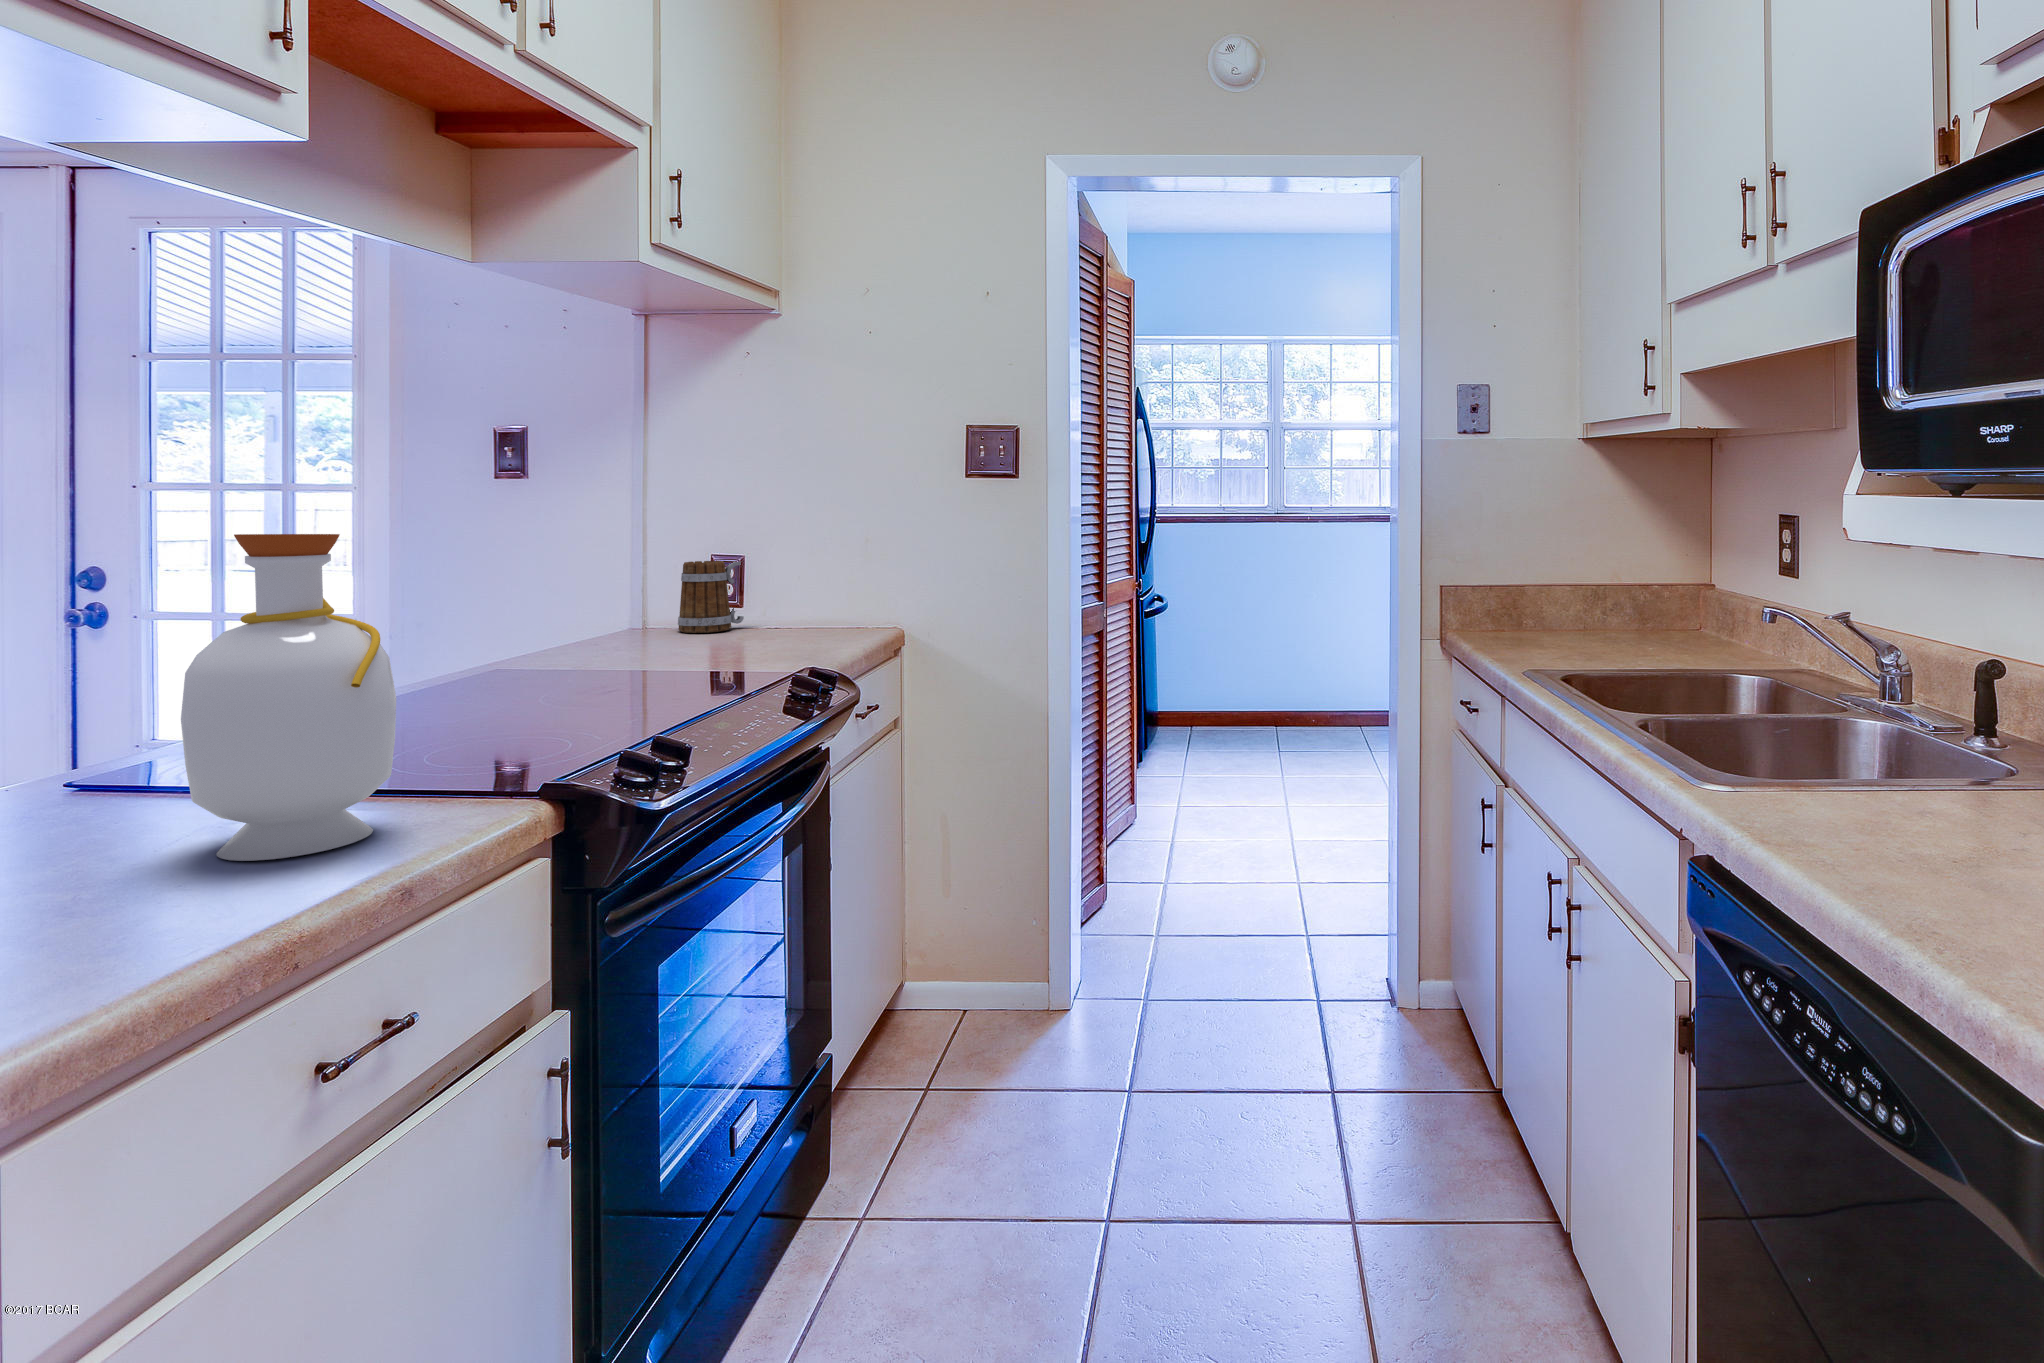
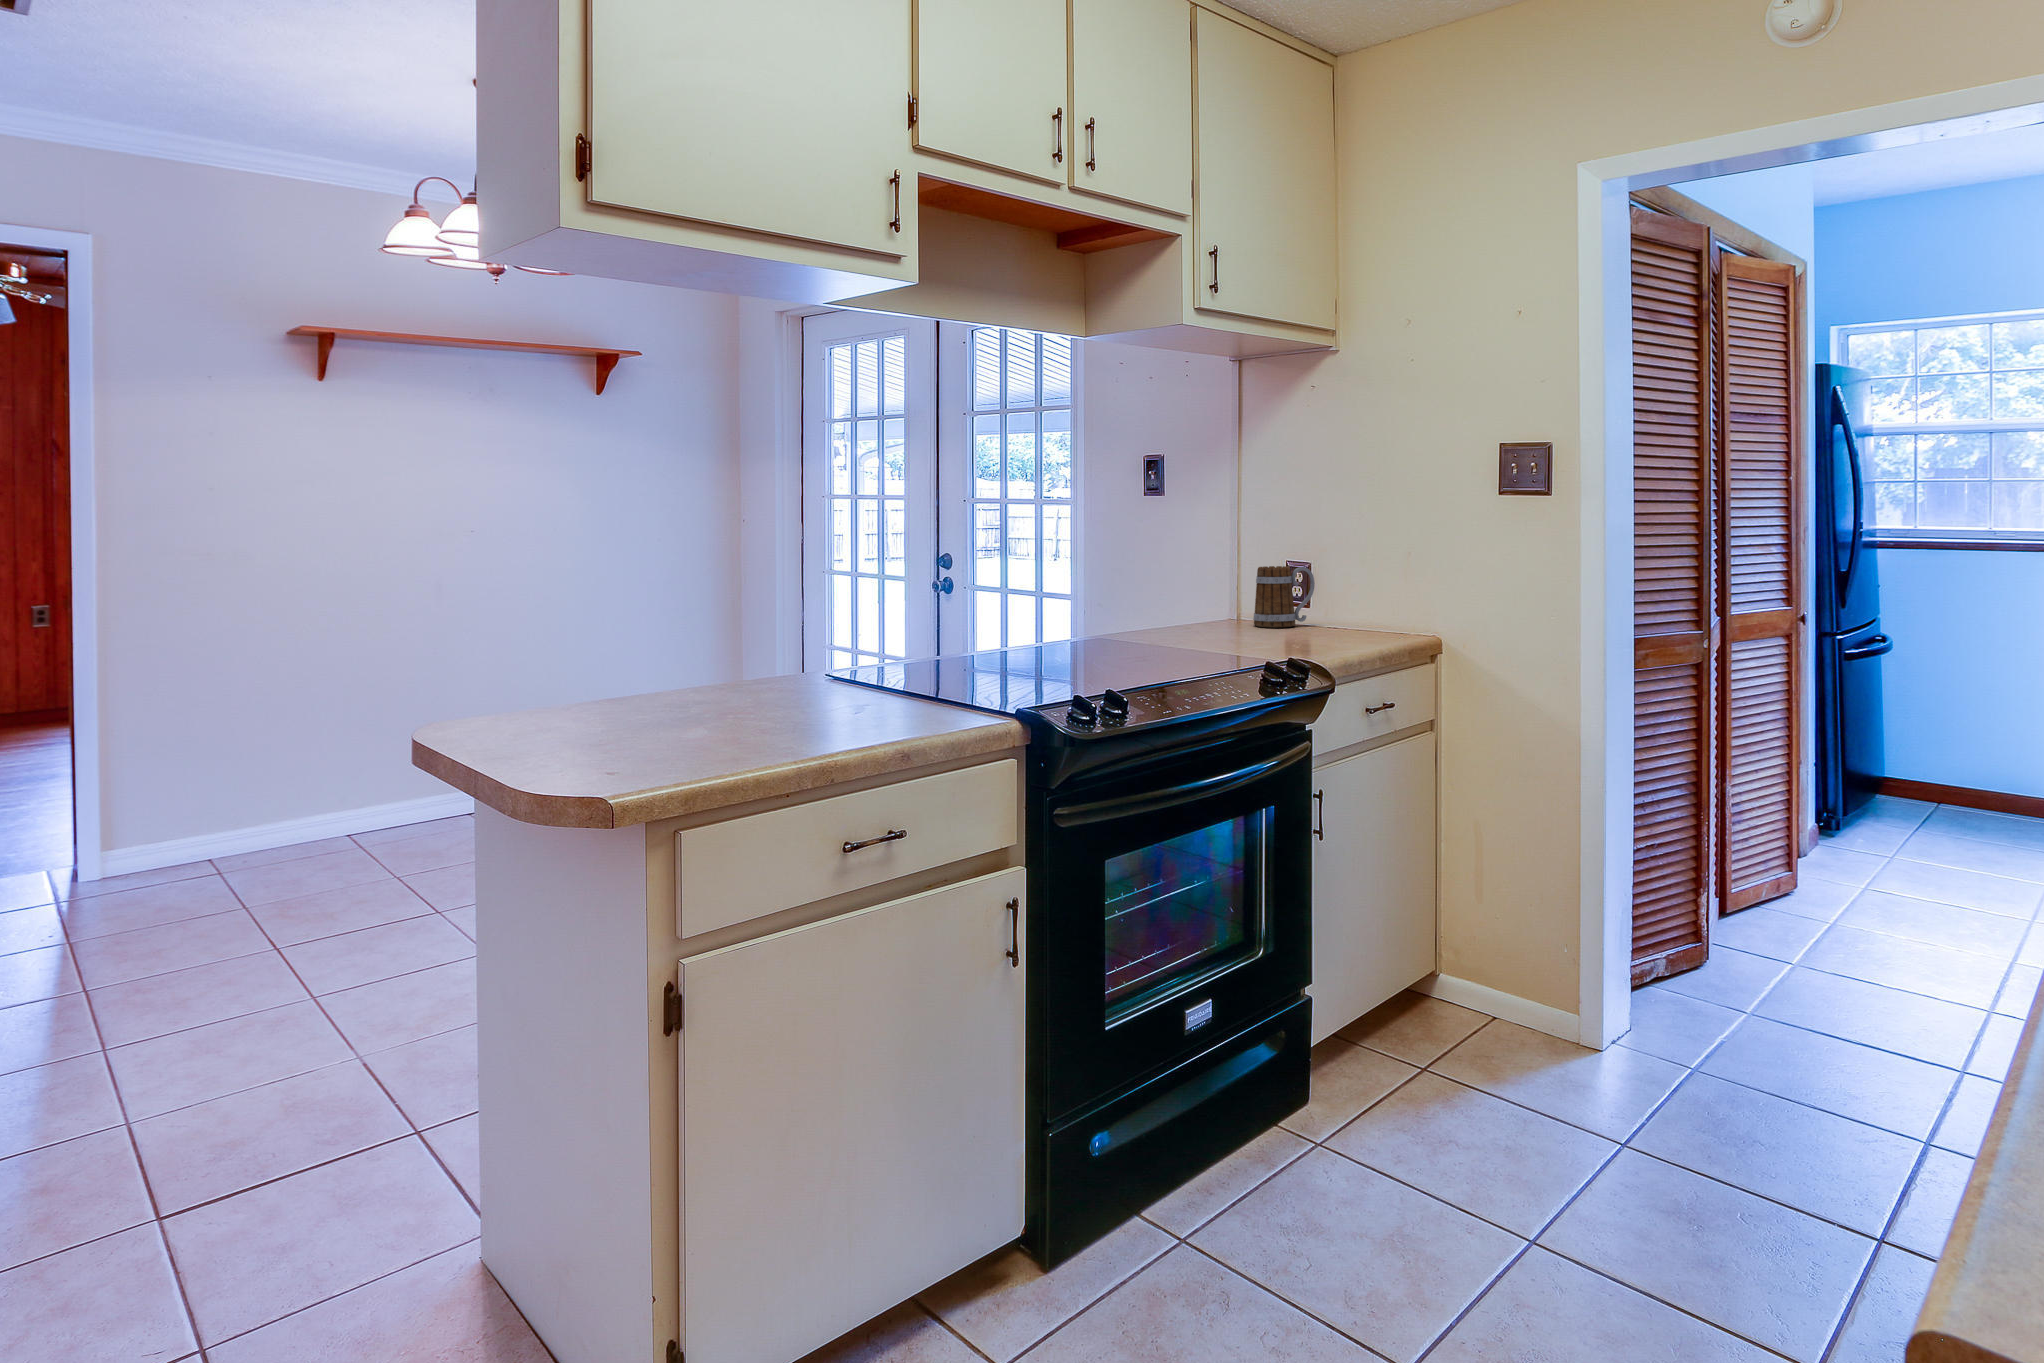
bottle: present [181,534,396,861] -> none [828,537,926,728]

